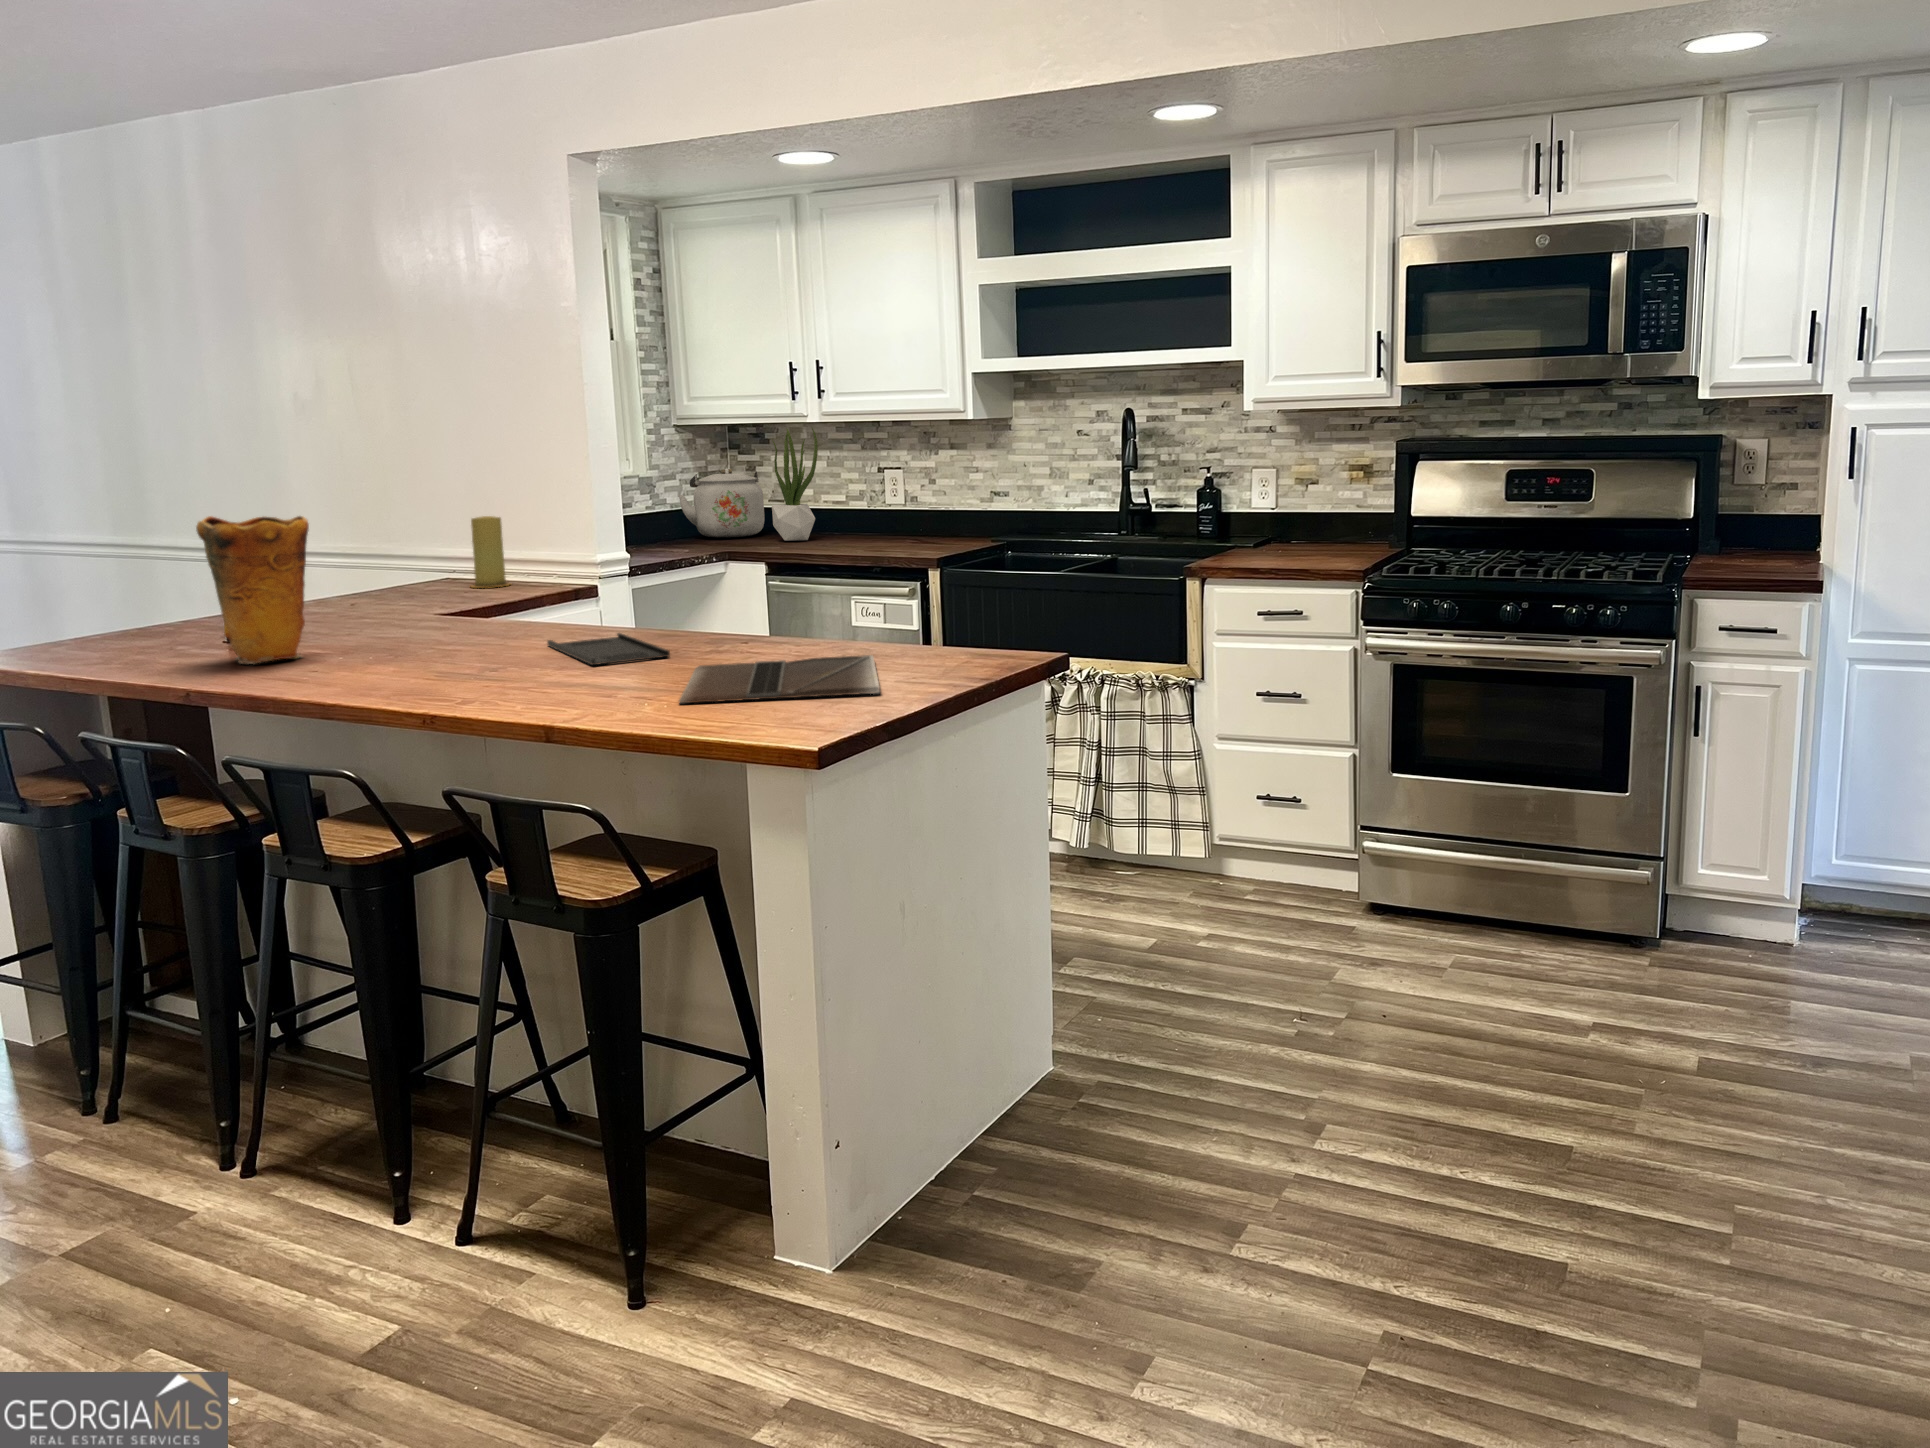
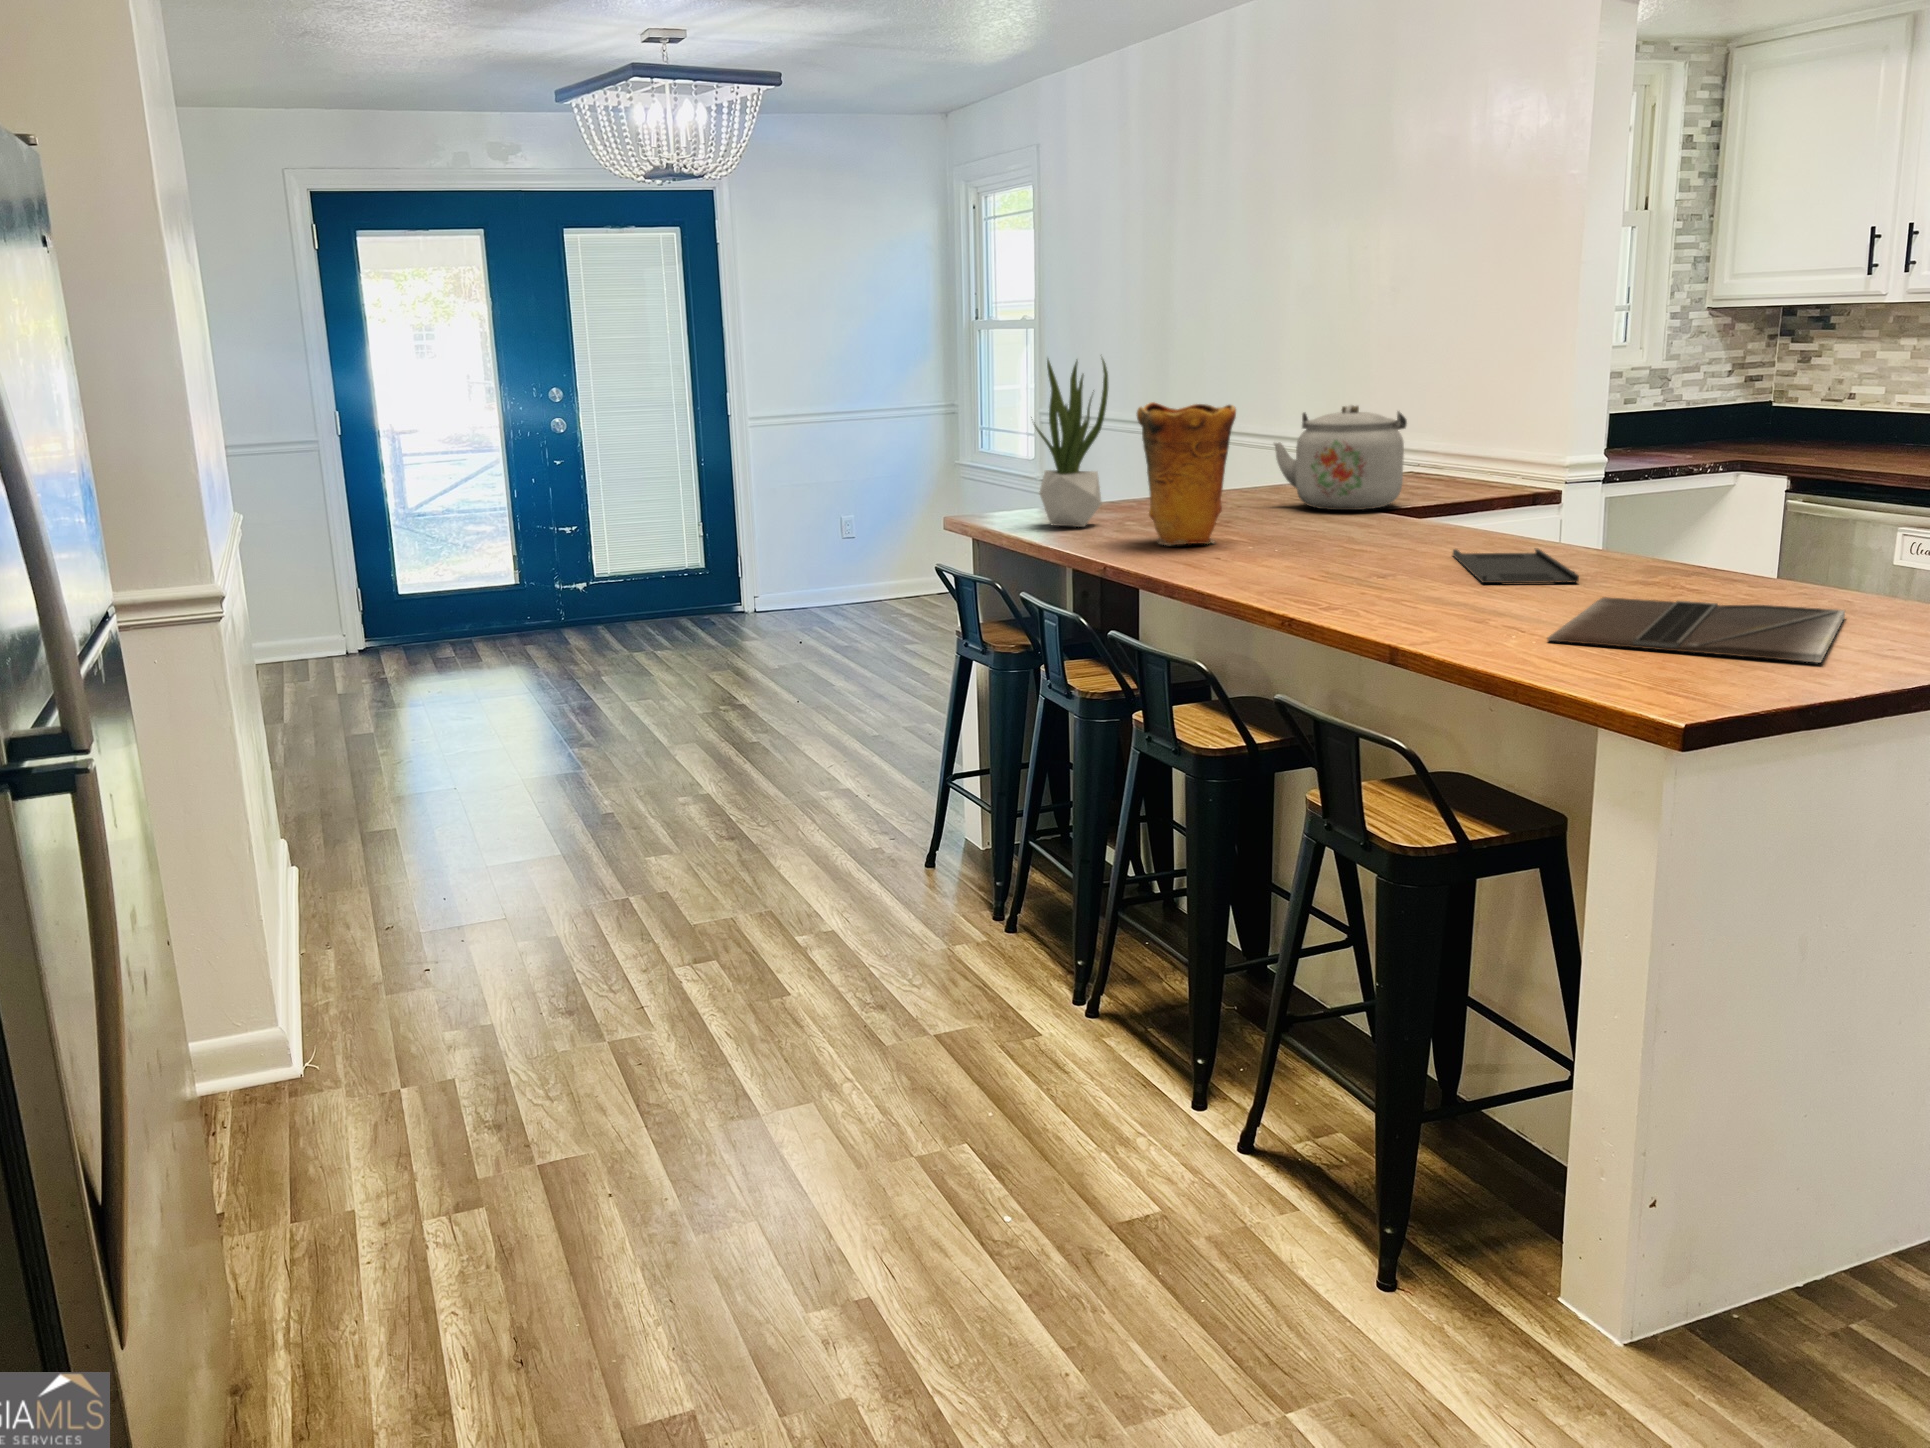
potted plant: present [772,428,818,540] -> present [1031,358,1108,527]
kettle: present [678,468,765,537] -> present [1274,405,1407,510]
candle: present [471,516,510,588] -> none [1421,409,1466,485]

